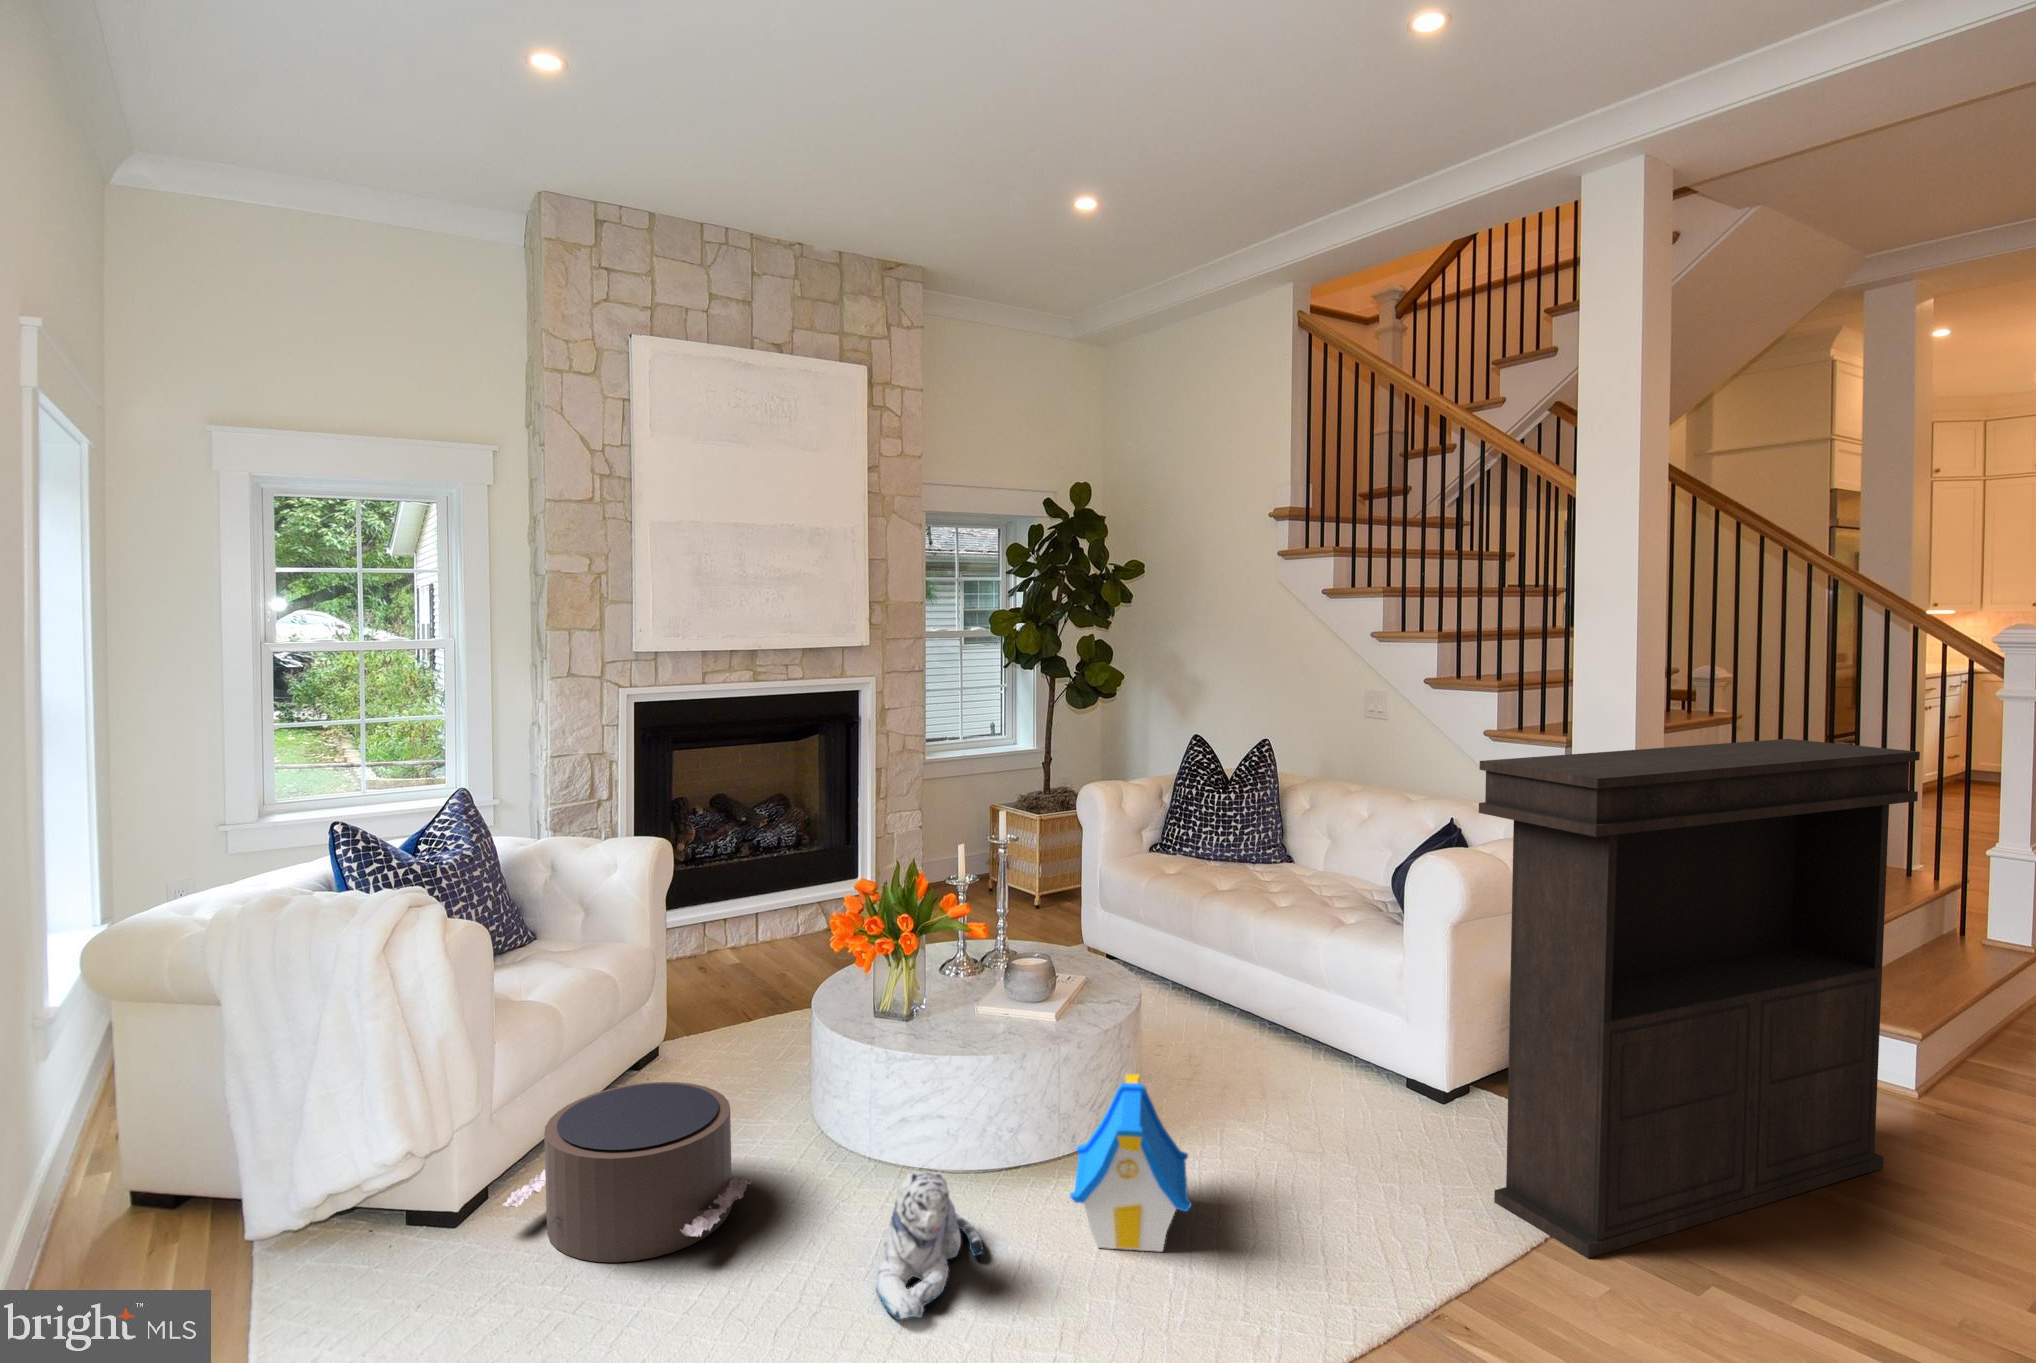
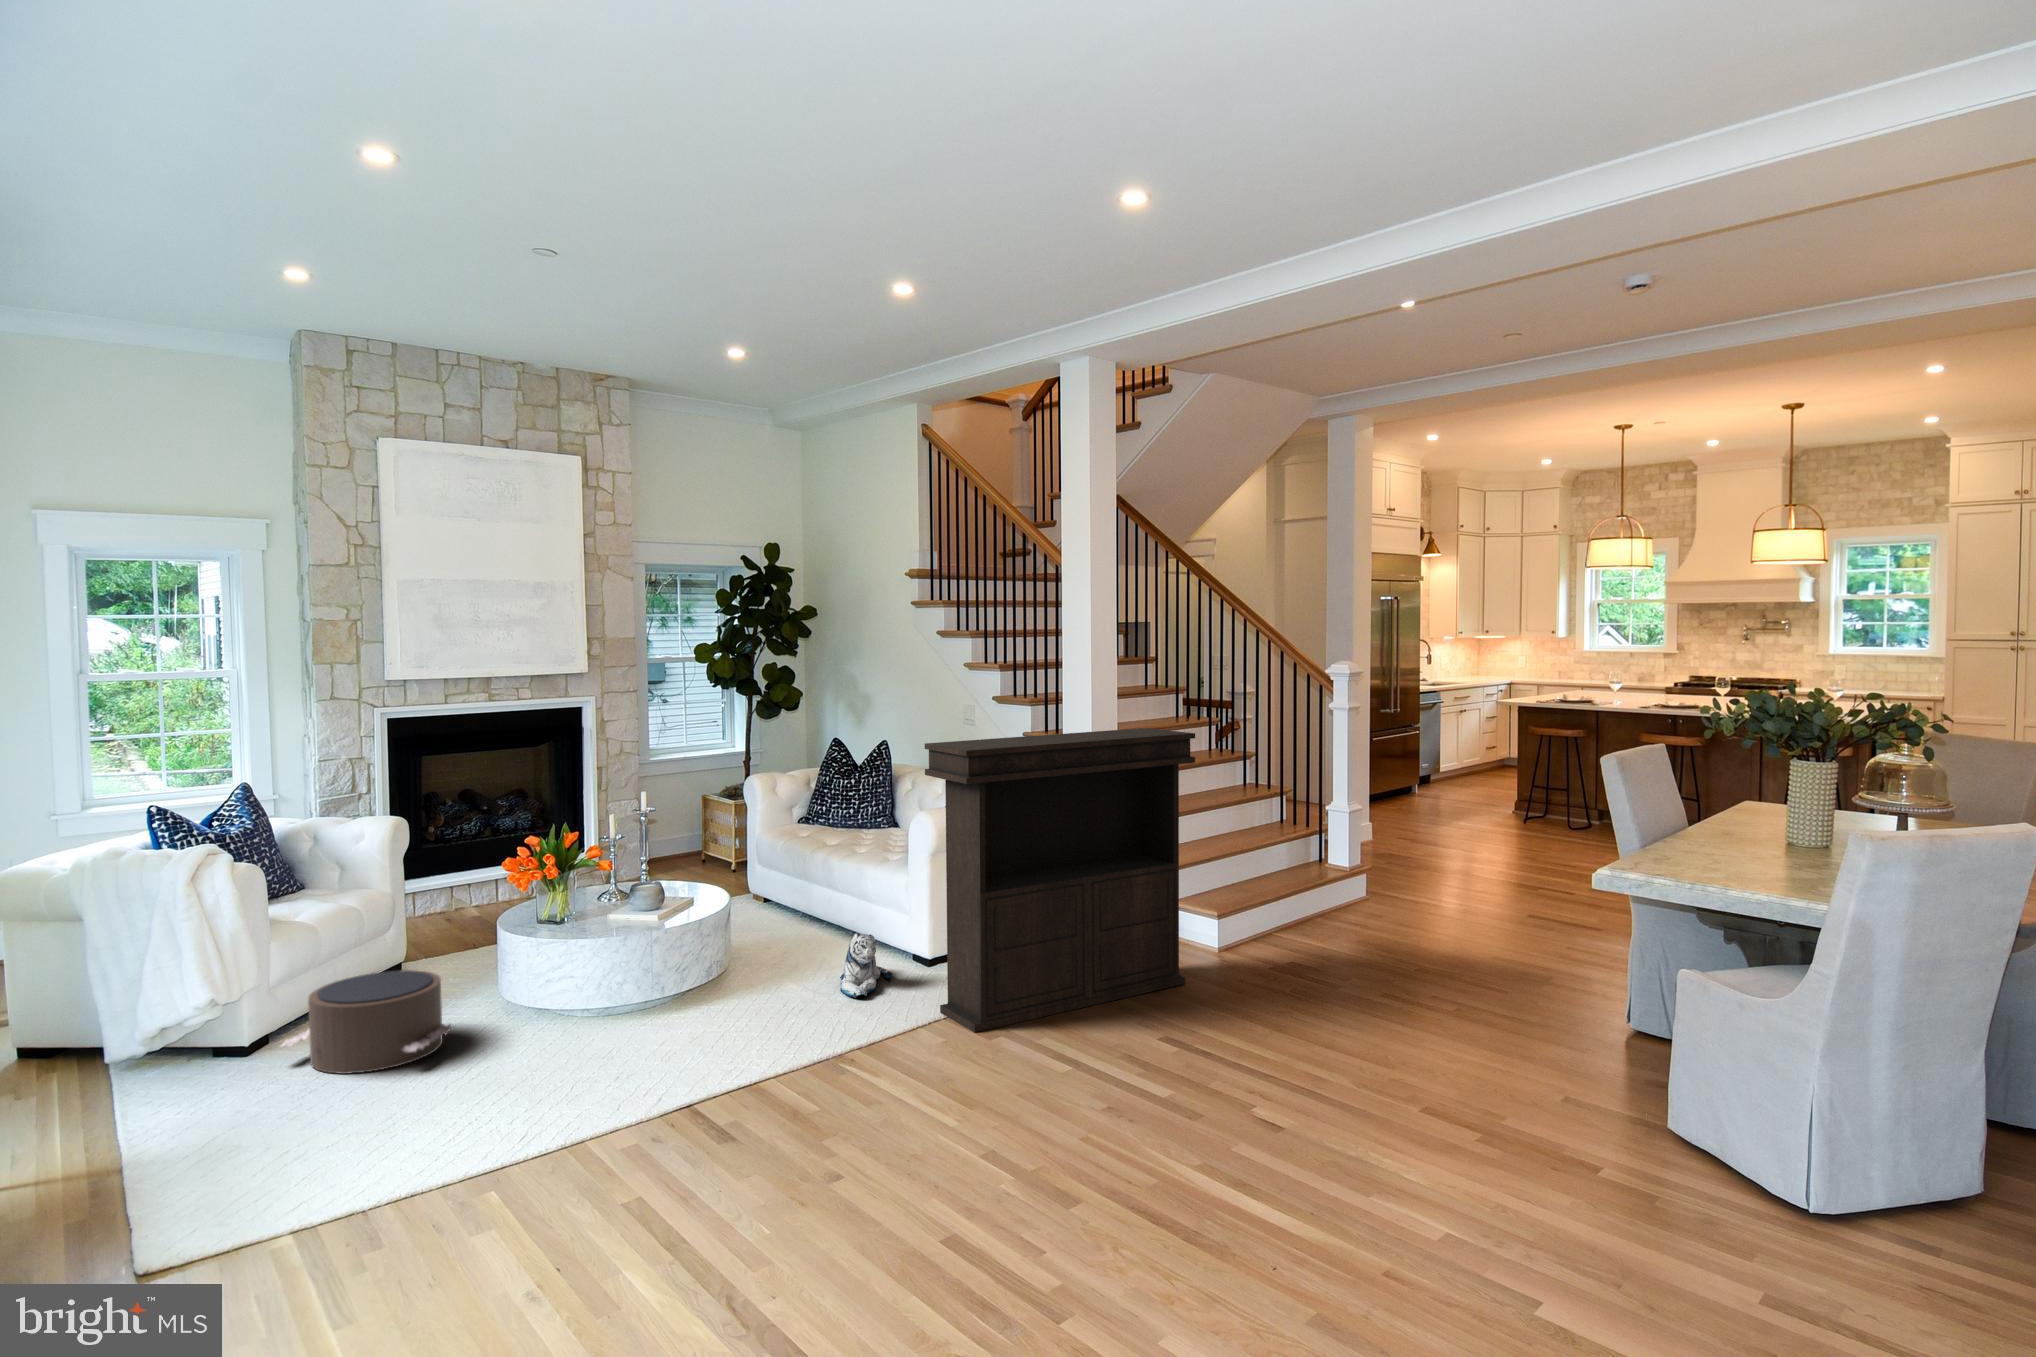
toy house: present [1070,1074,1191,1252] -> none [661,947,749,1047]
plush toy: present [876,1172,984,1321] -> present [840,934,892,998]

